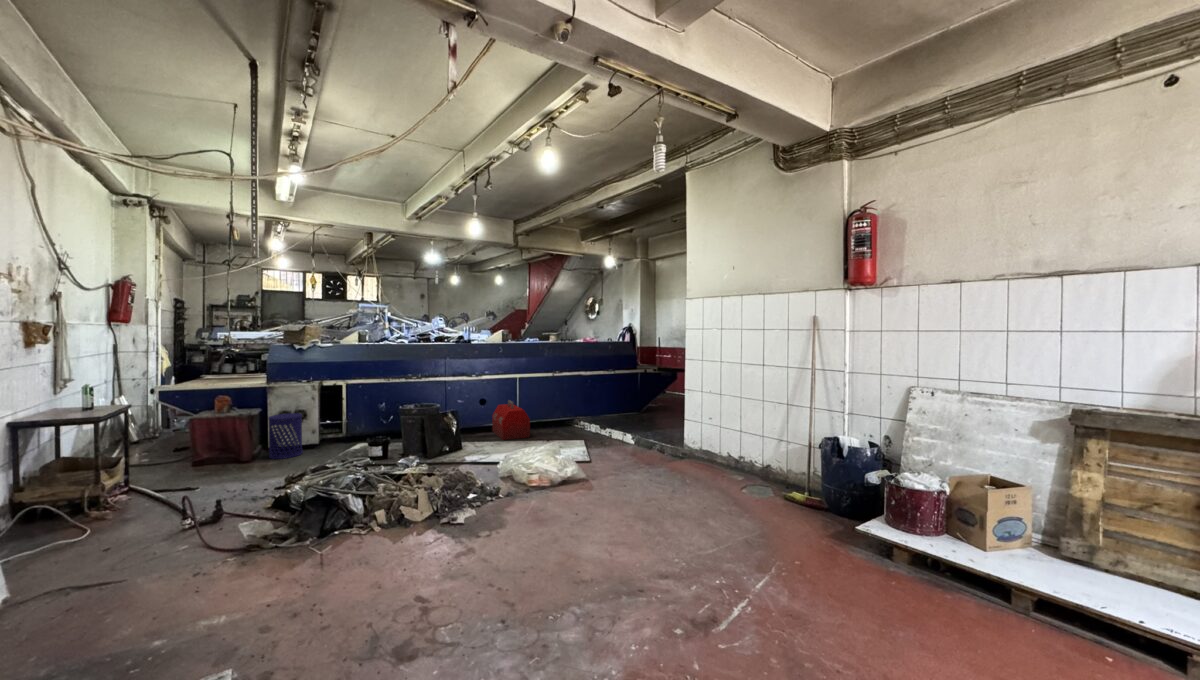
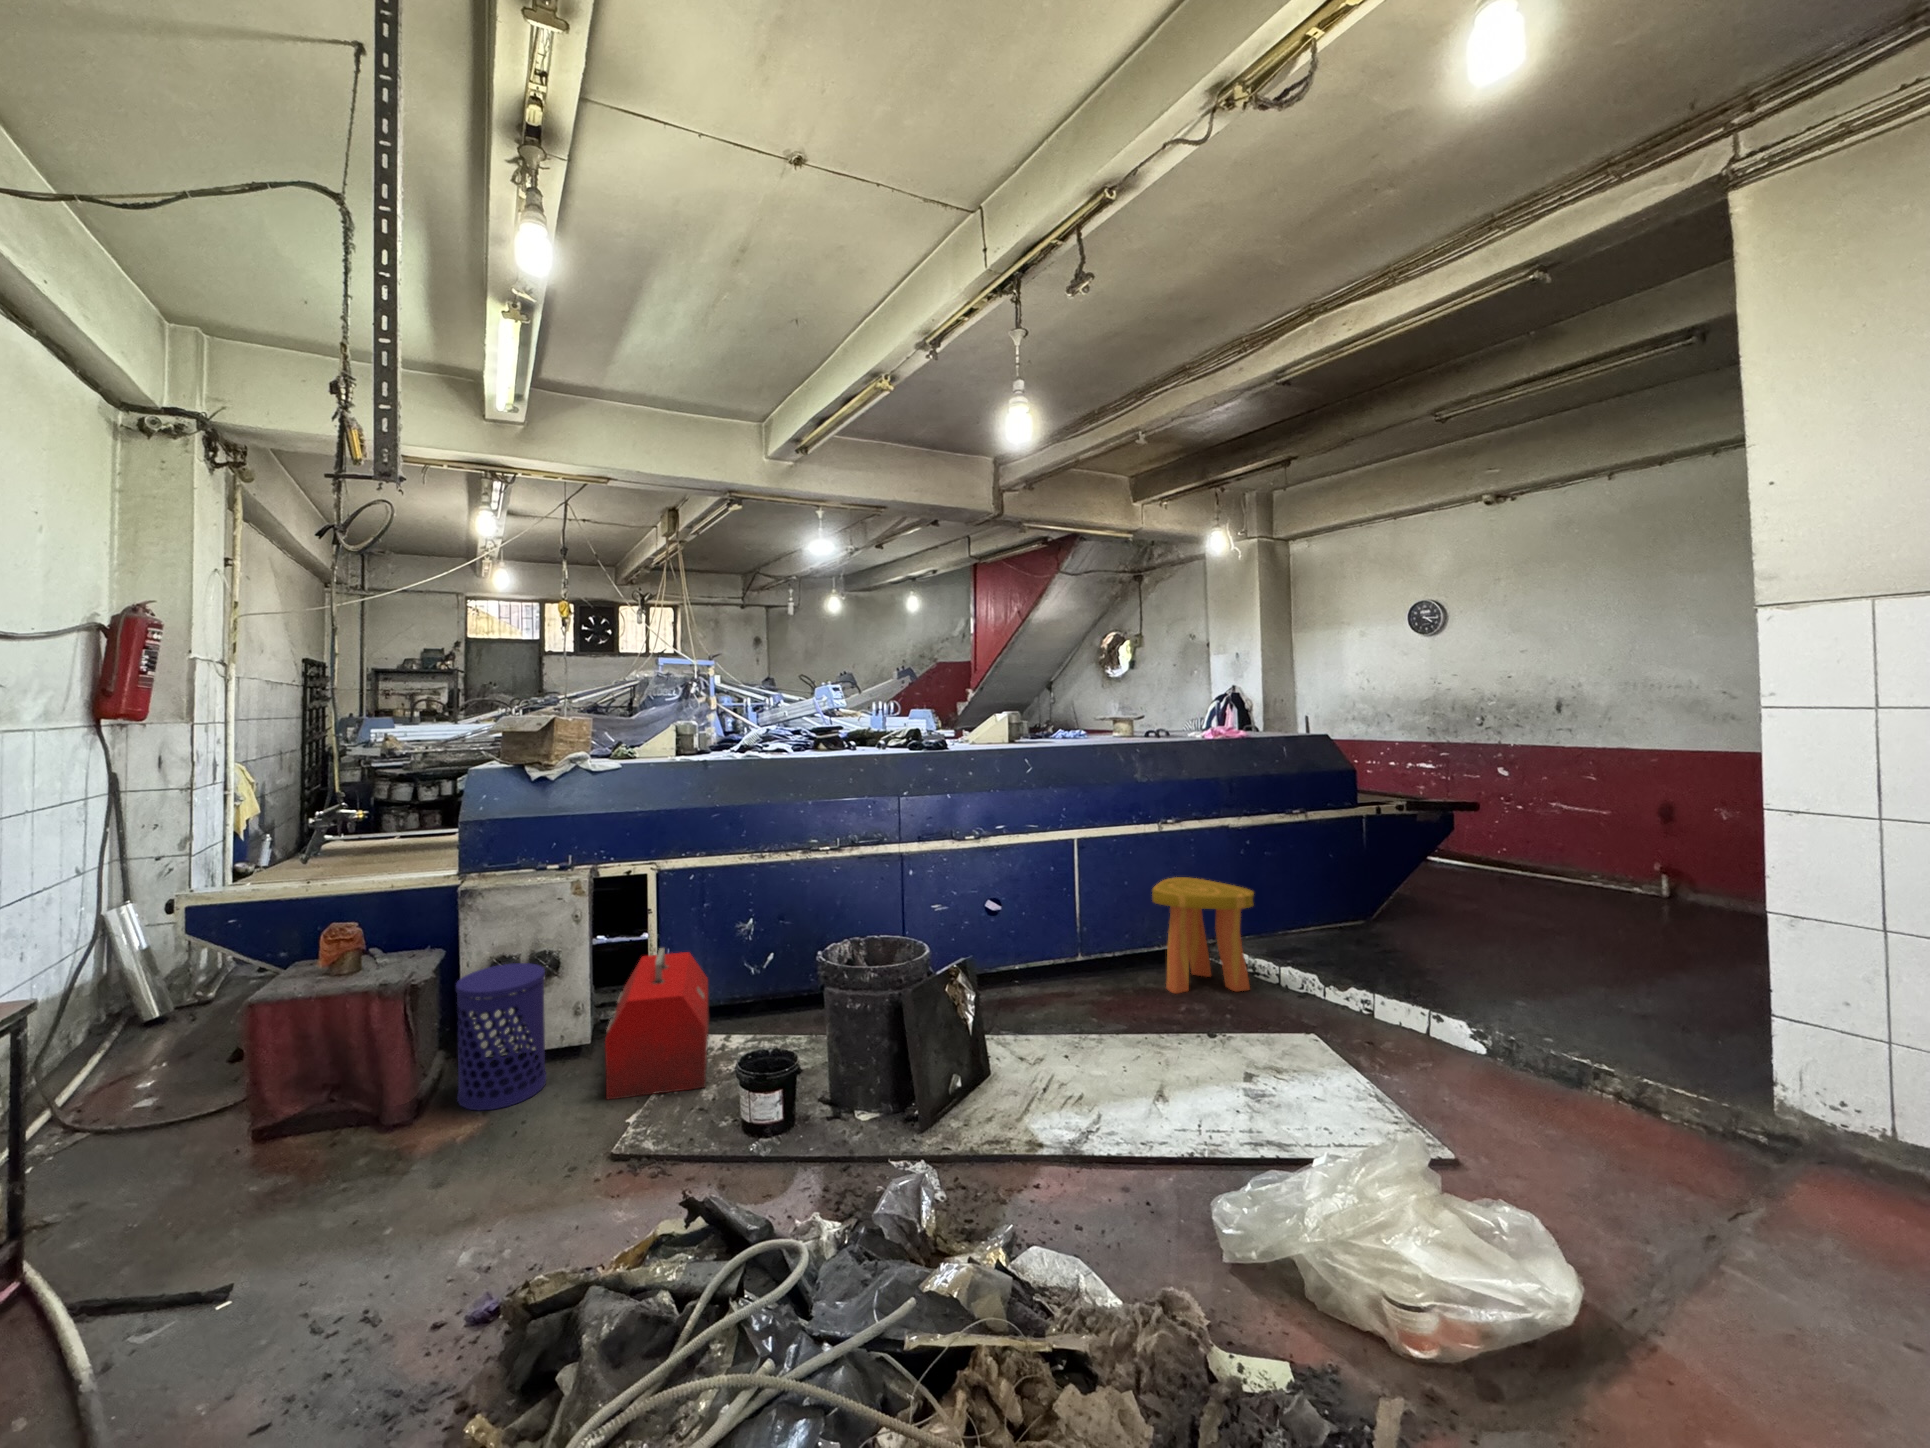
stool: none [543,393,578,432] -> present [1152,877,1254,993]
toolbox: present [492,400,530,440] -> present [605,948,709,1100]

